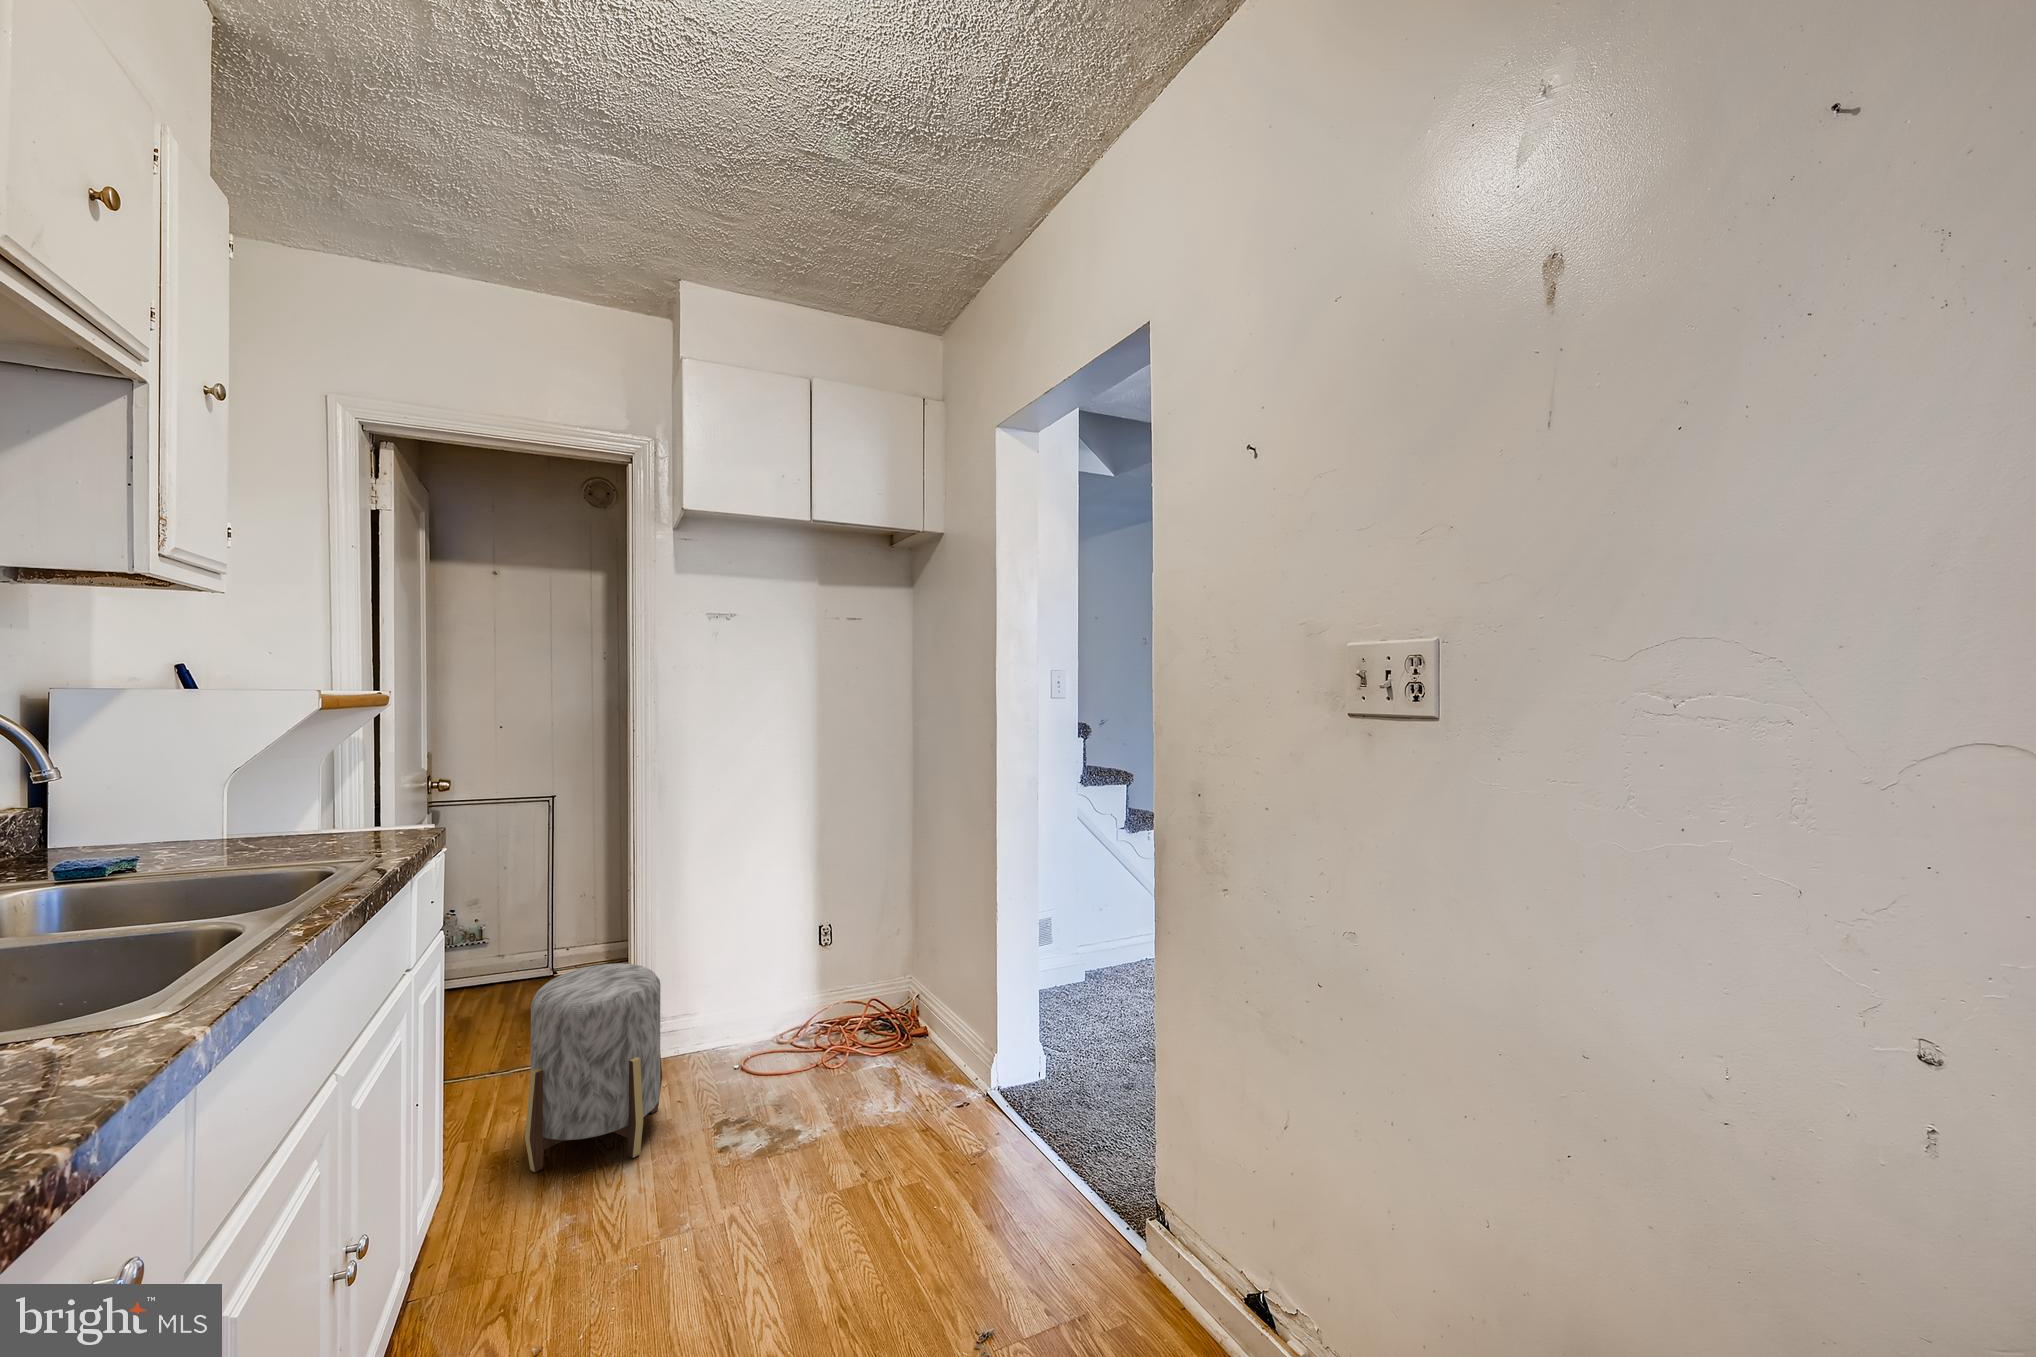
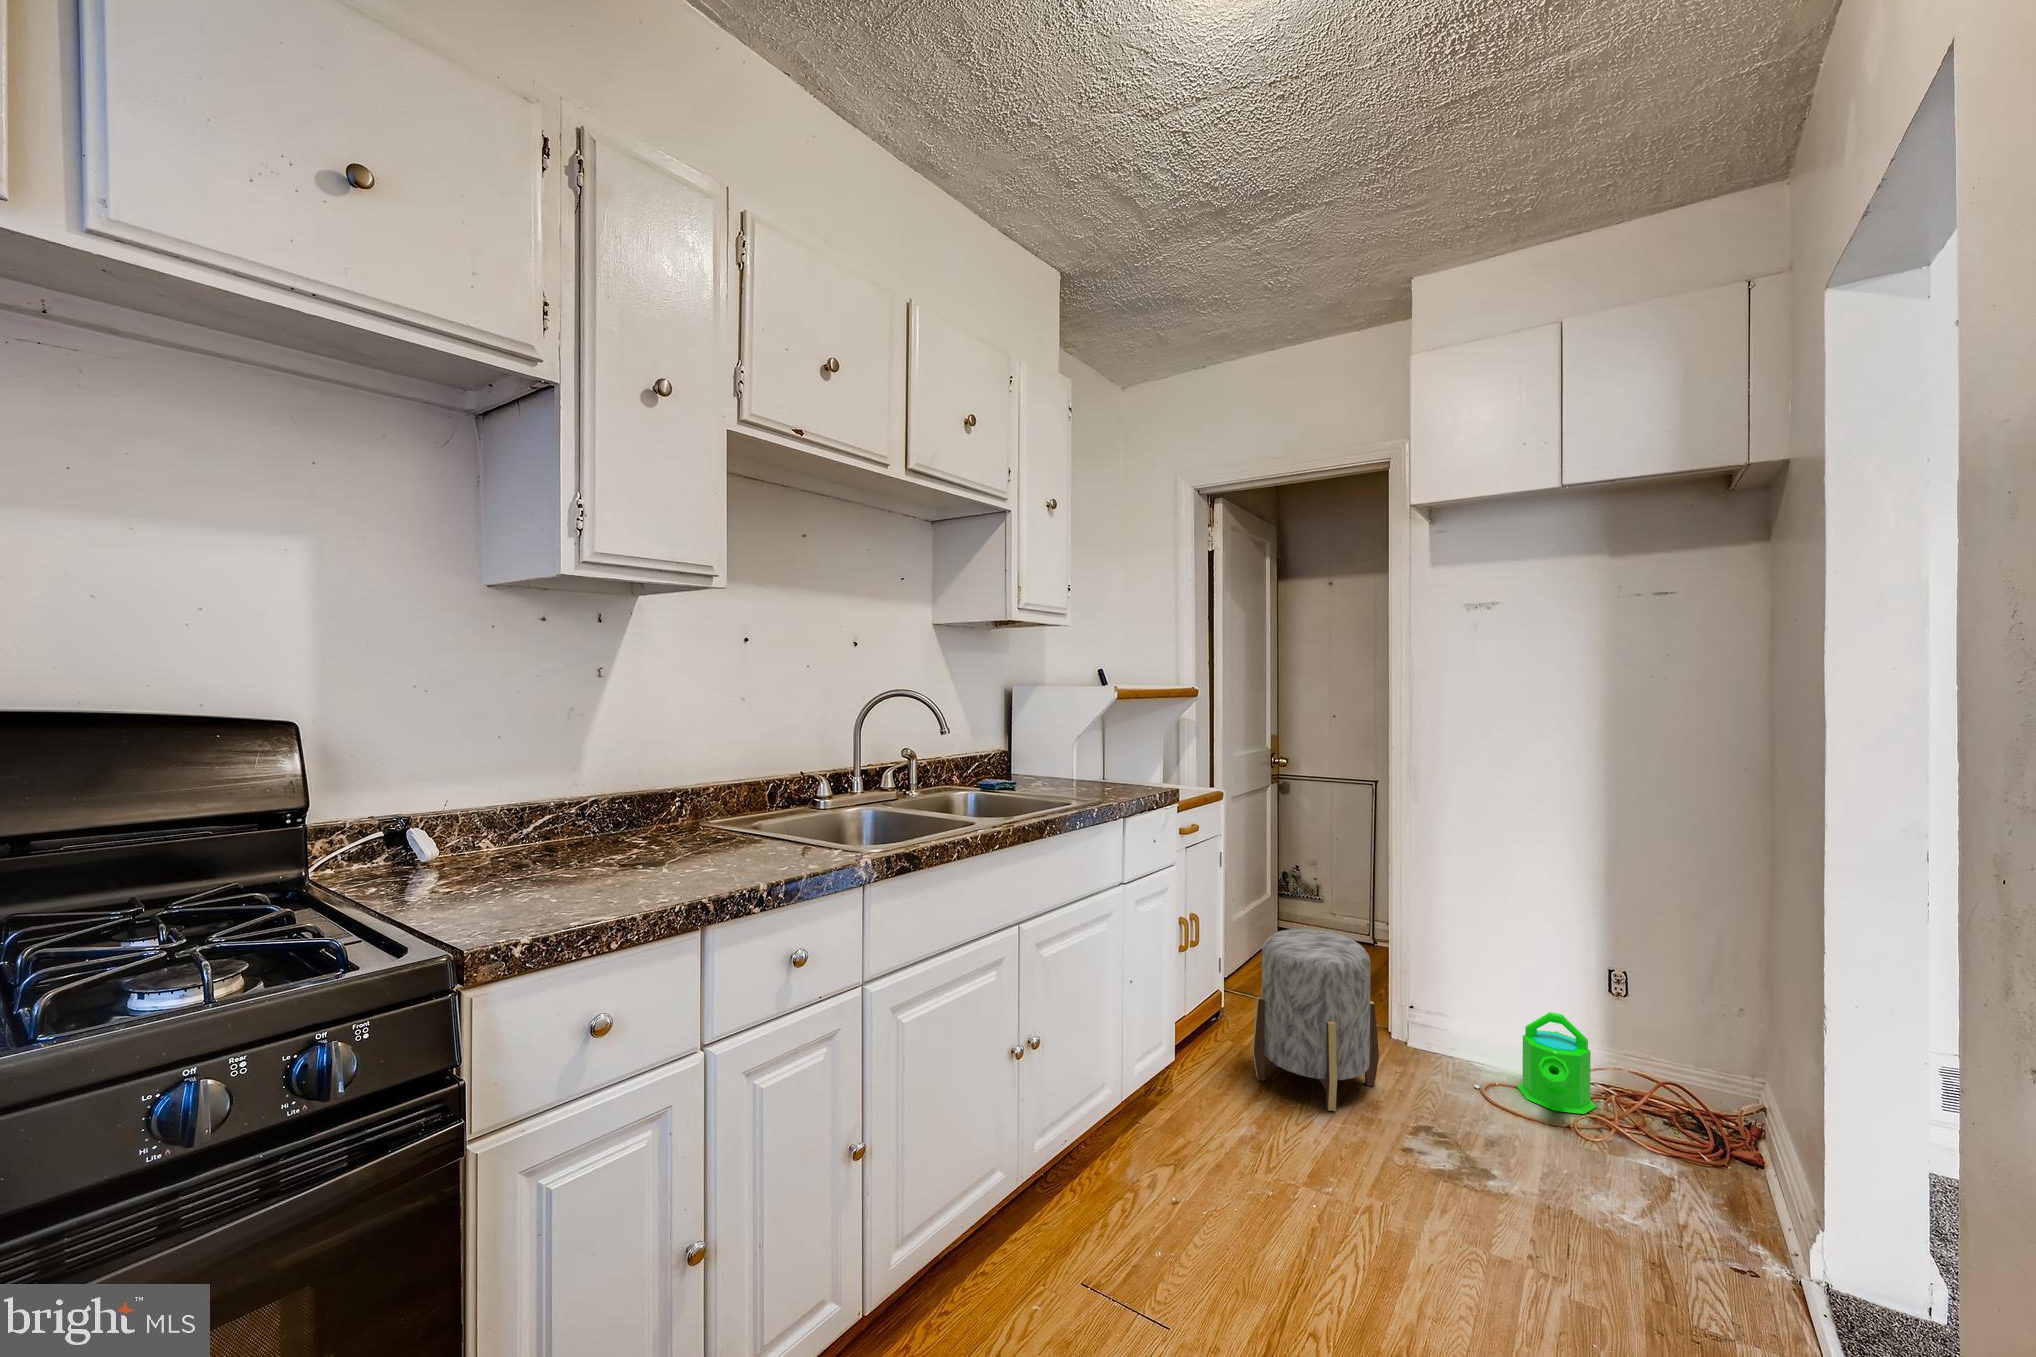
watering can: none [765,970,823,1055] -> present [1517,1012,1596,1114]

